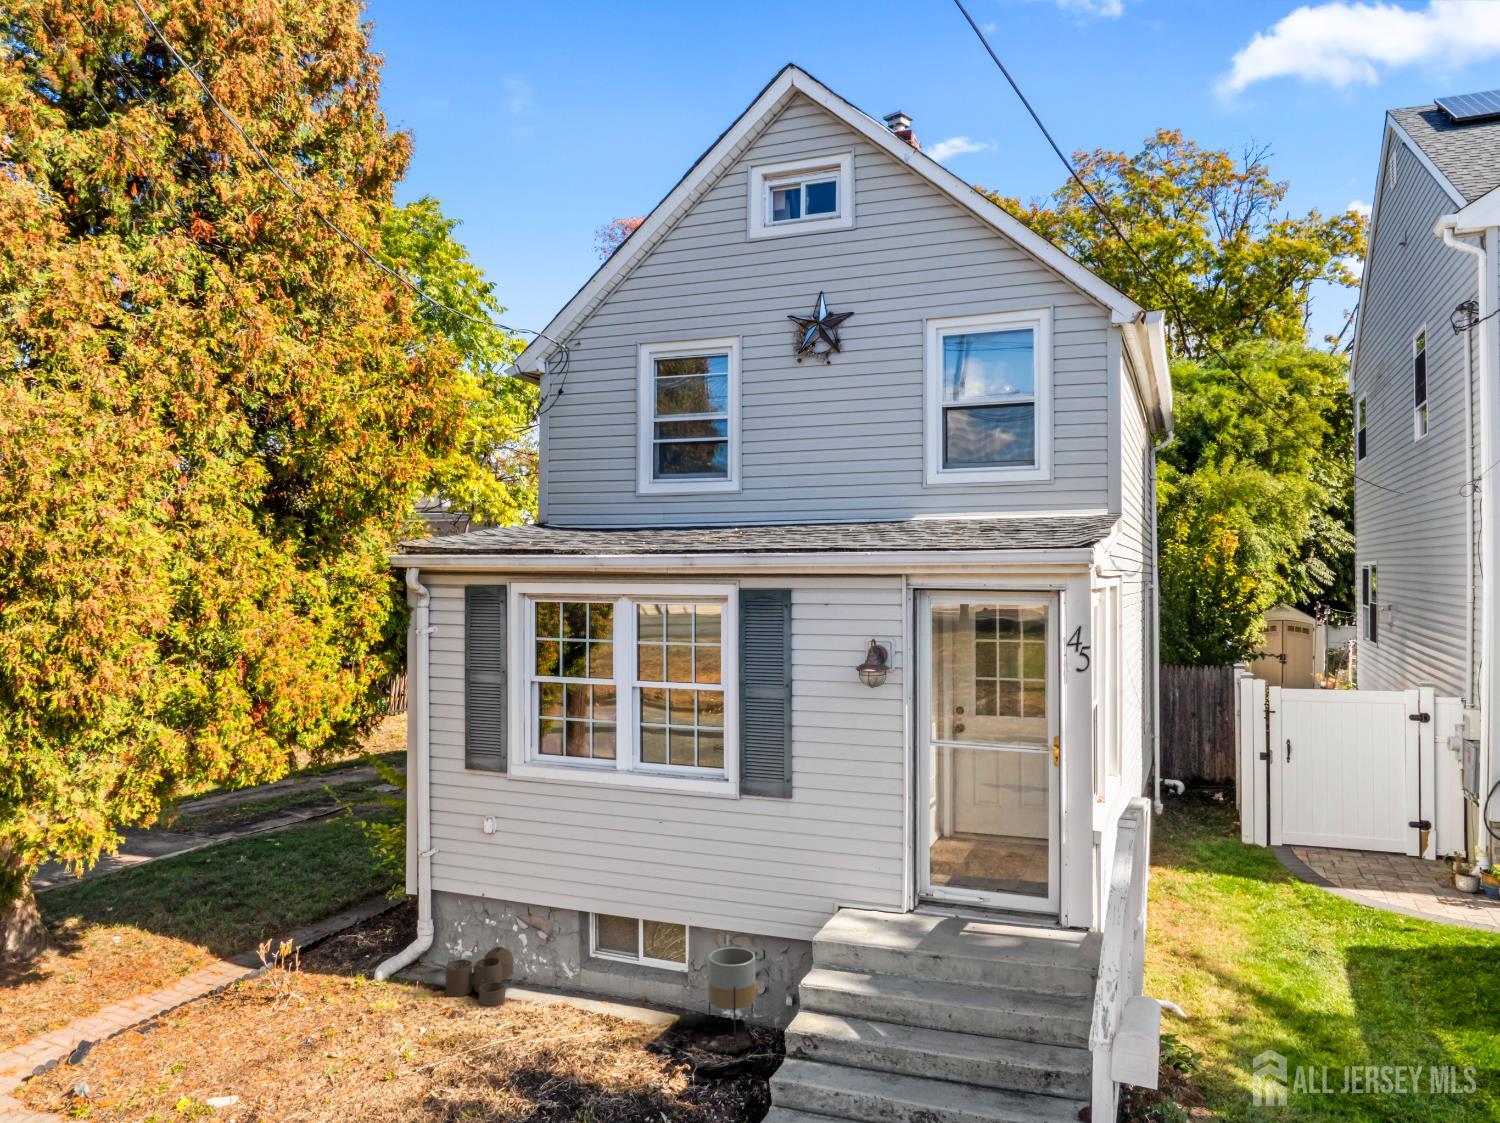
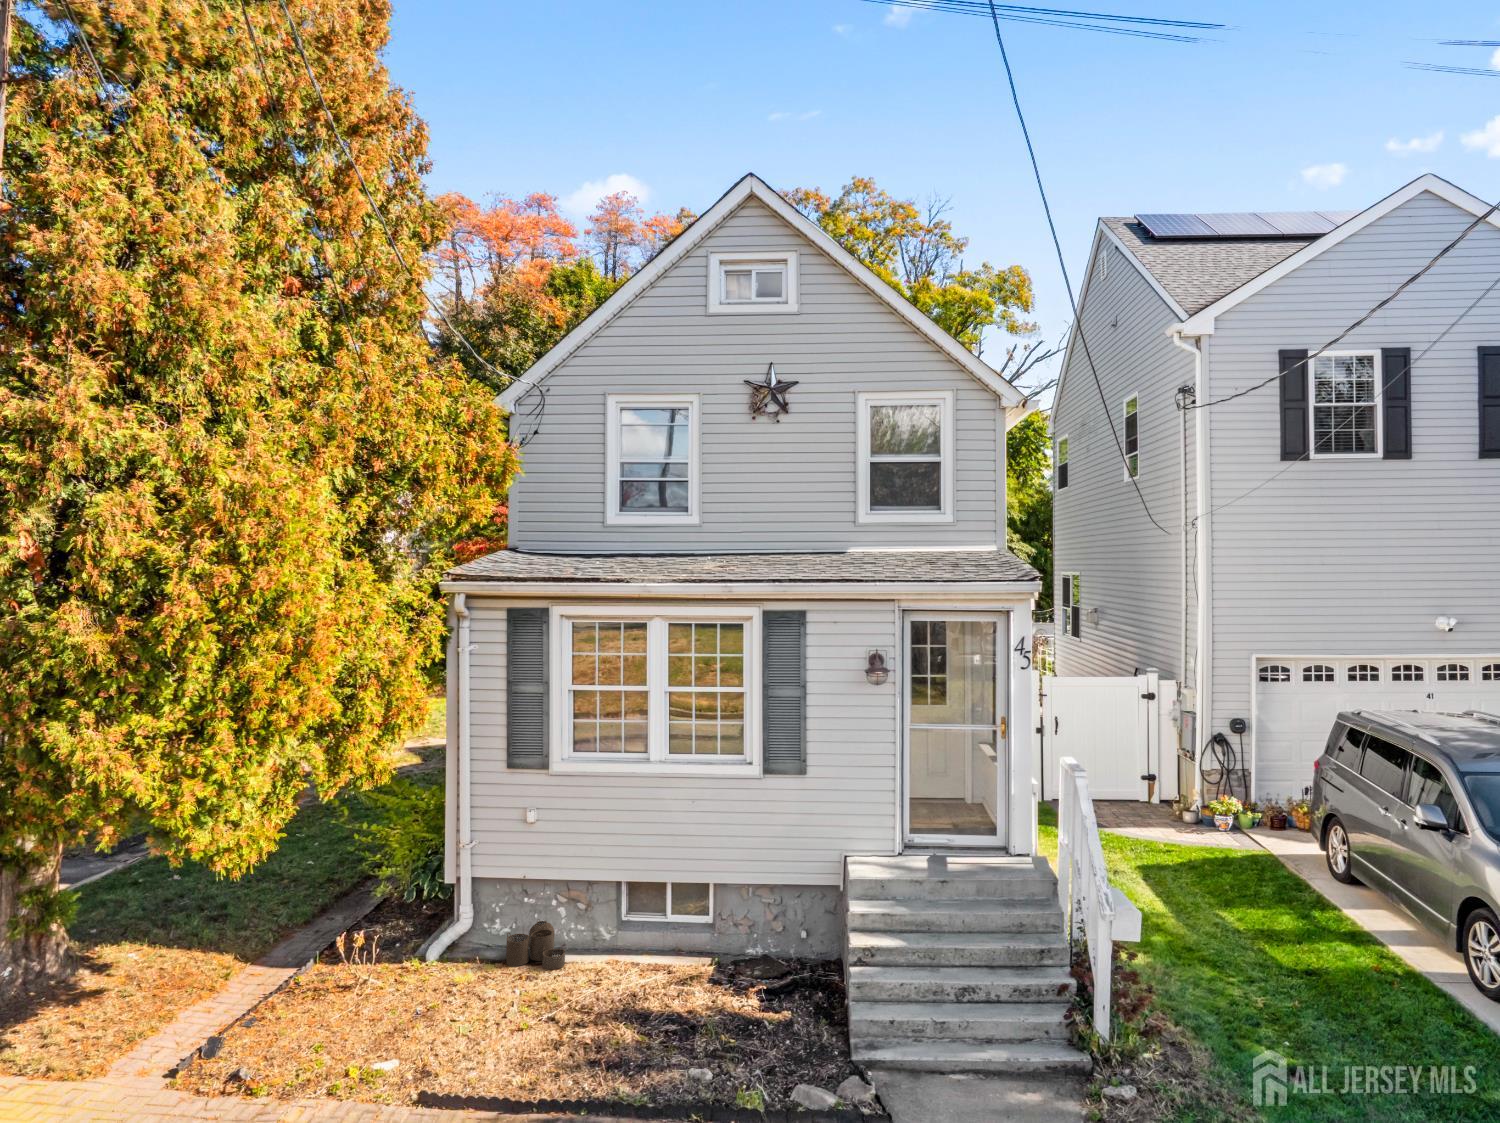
planter: present [708,947,756,1034] -> none [744,896,783,964]

